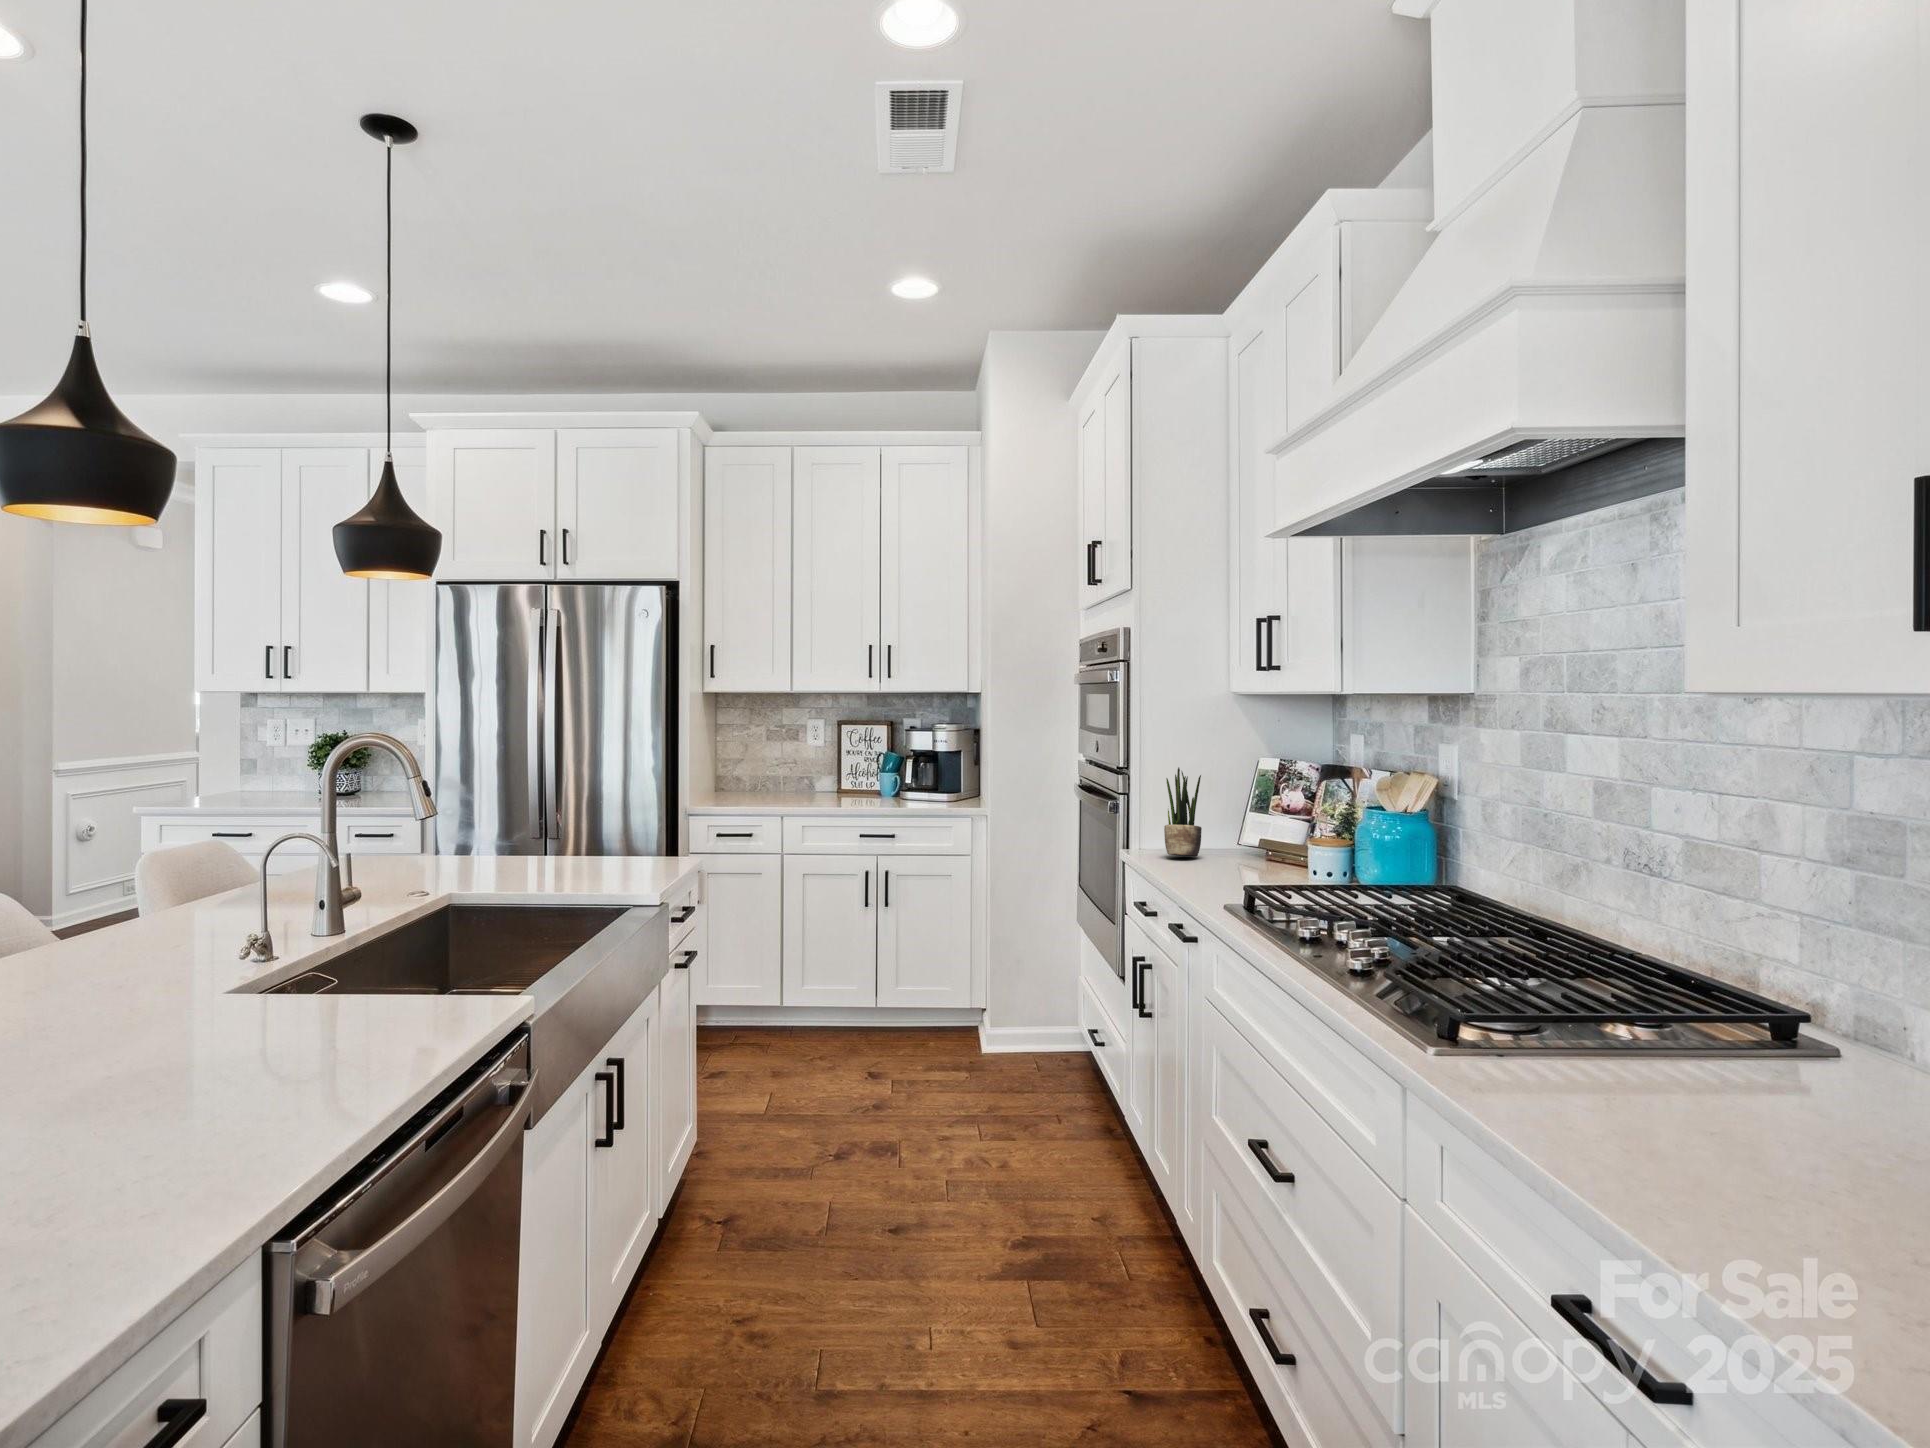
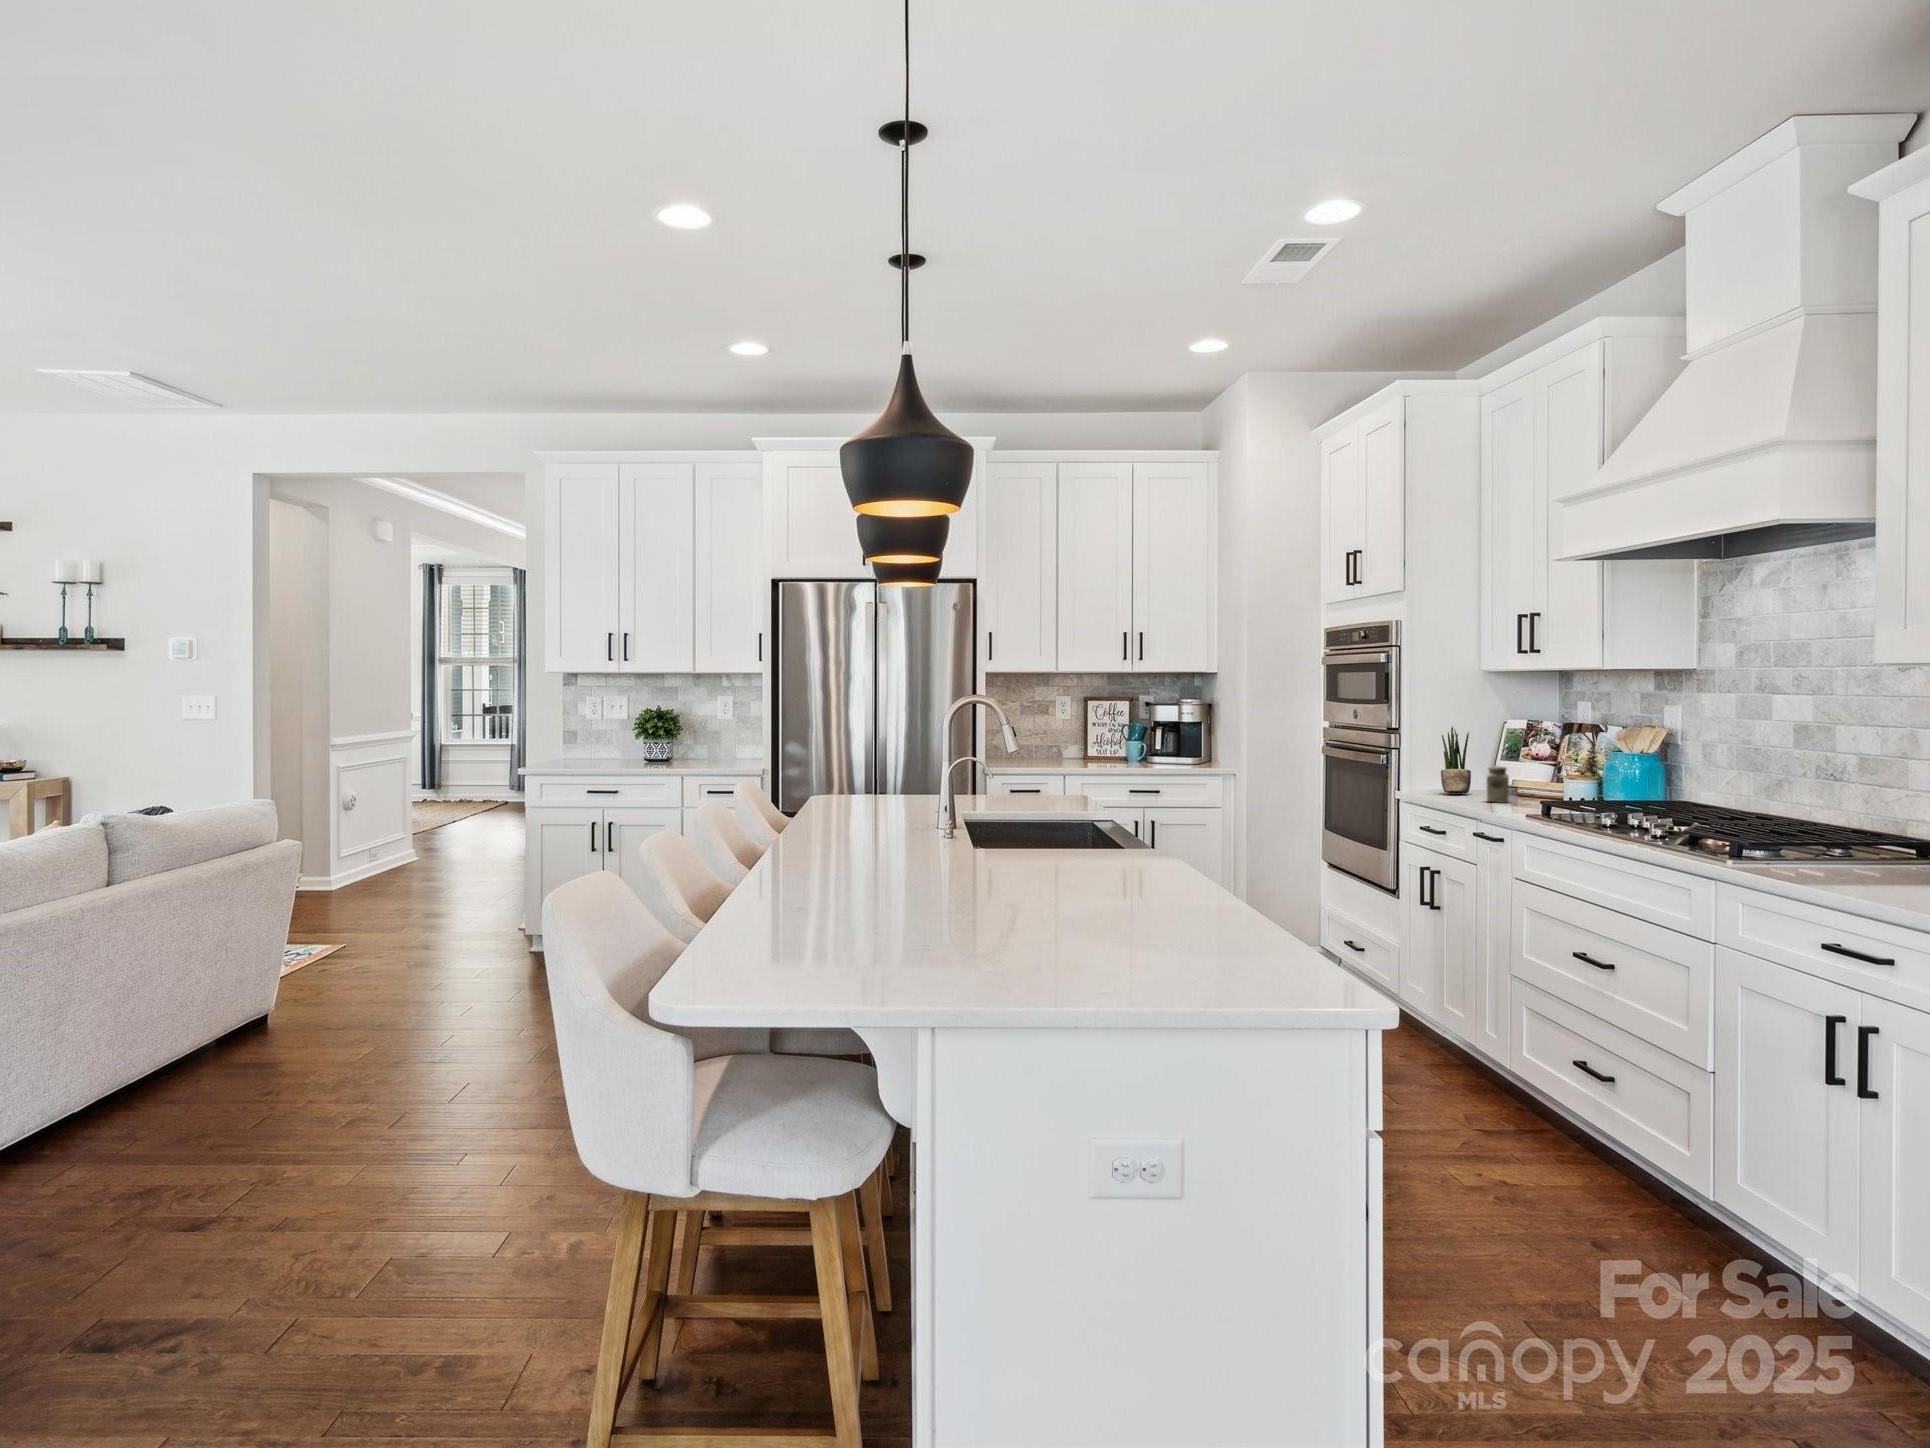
salt shaker: none [1199,826,1231,878] -> present [1487,766,1509,803]

